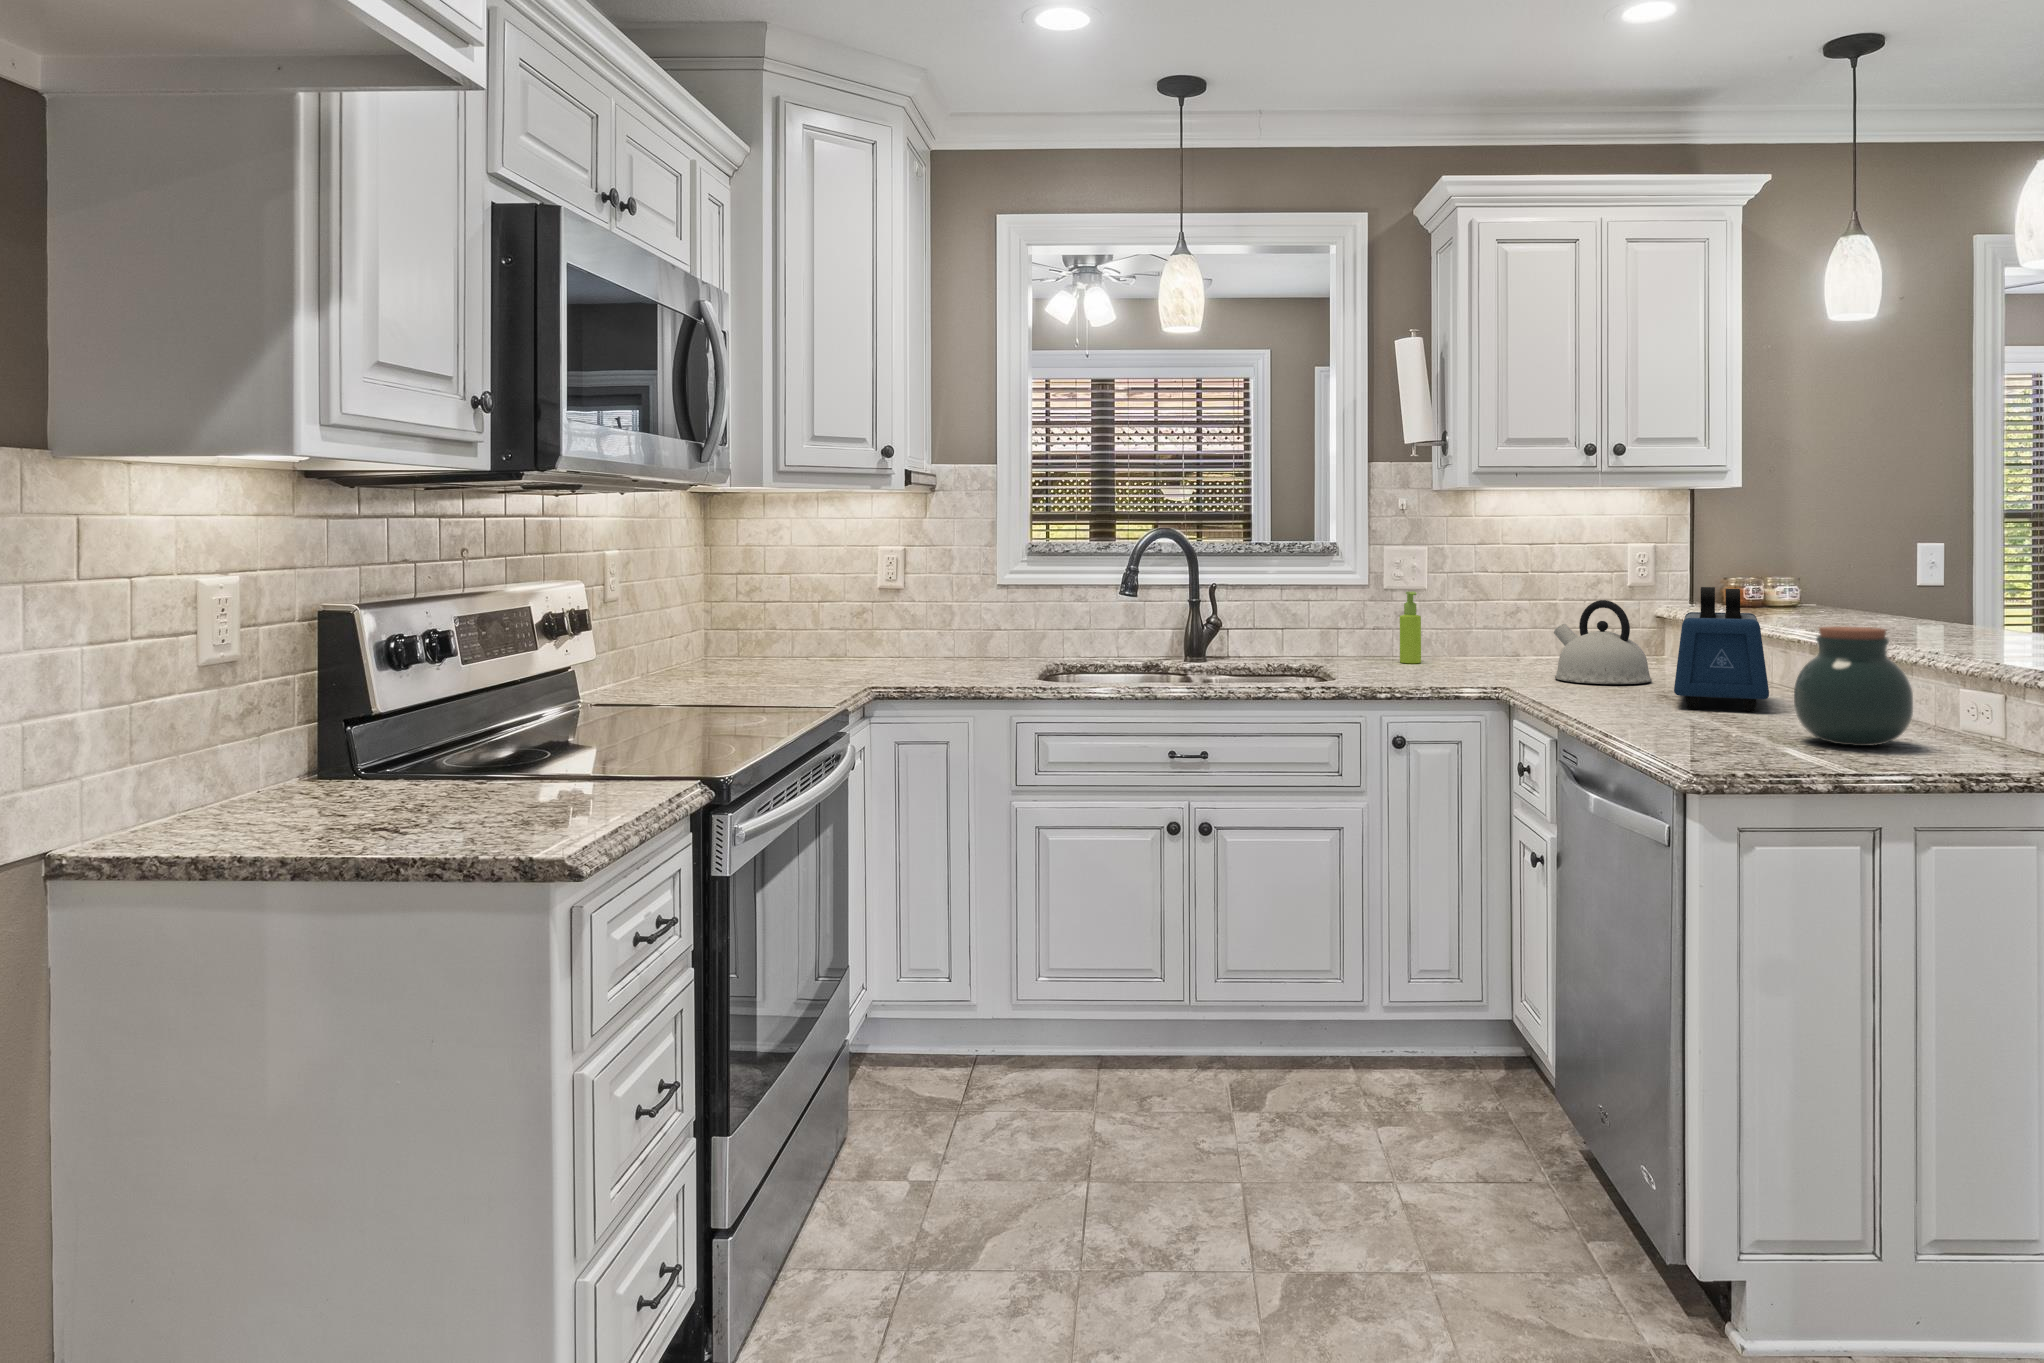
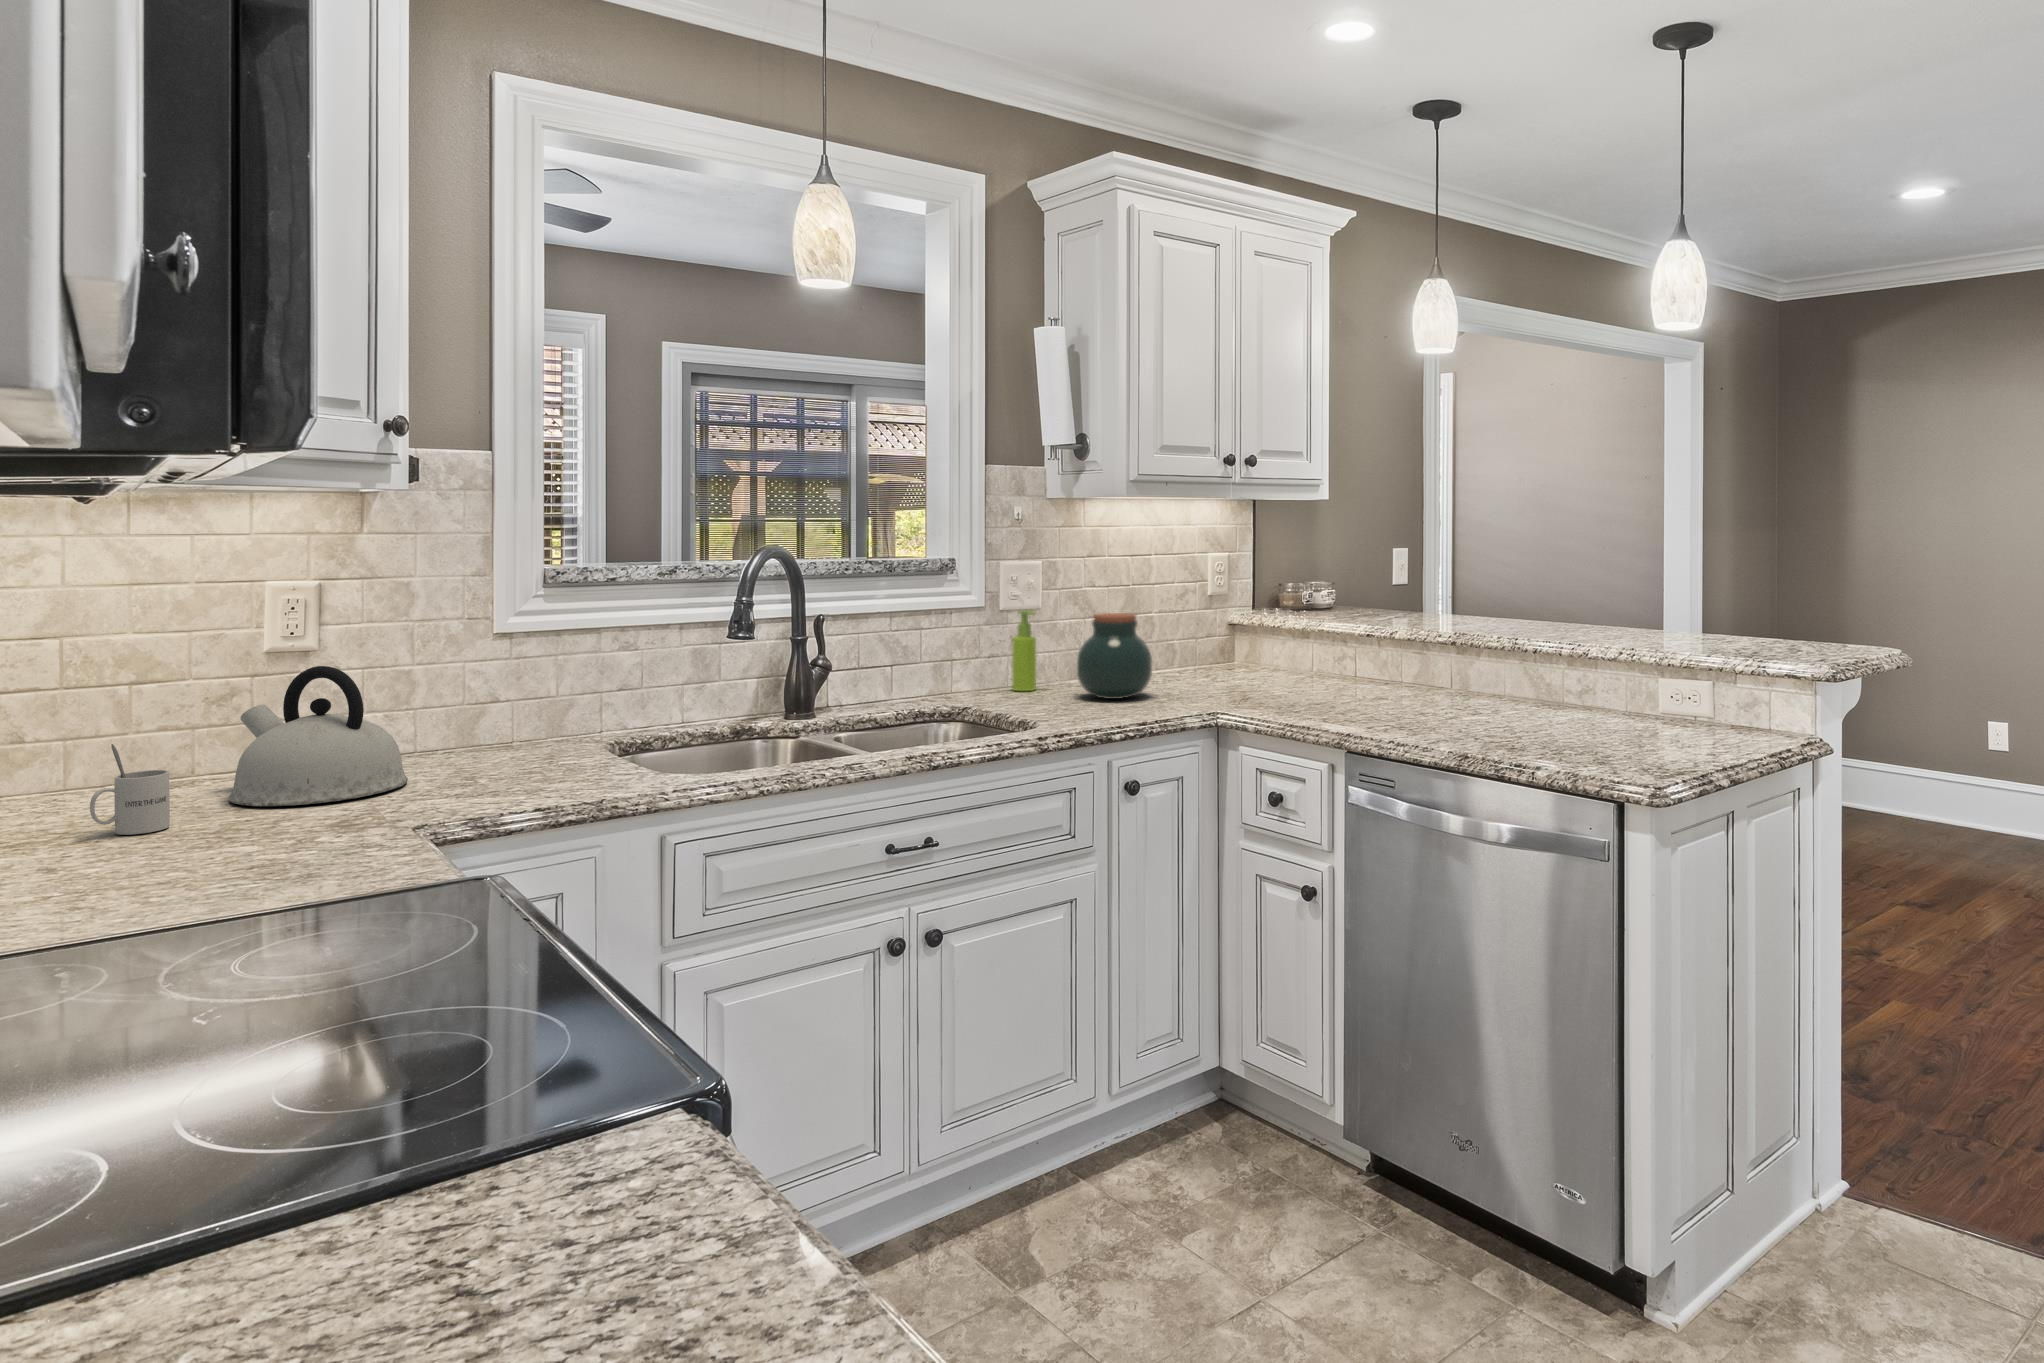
toaster: present [1674,587,1769,712] -> none [1358,603,1486,723]
kettle: present [1554,600,1652,684] -> present [229,666,408,806]
jar: present [1794,626,1913,746] -> present [1077,613,1152,699]
mug: none [764,628,798,677] -> present [90,744,170,835]

